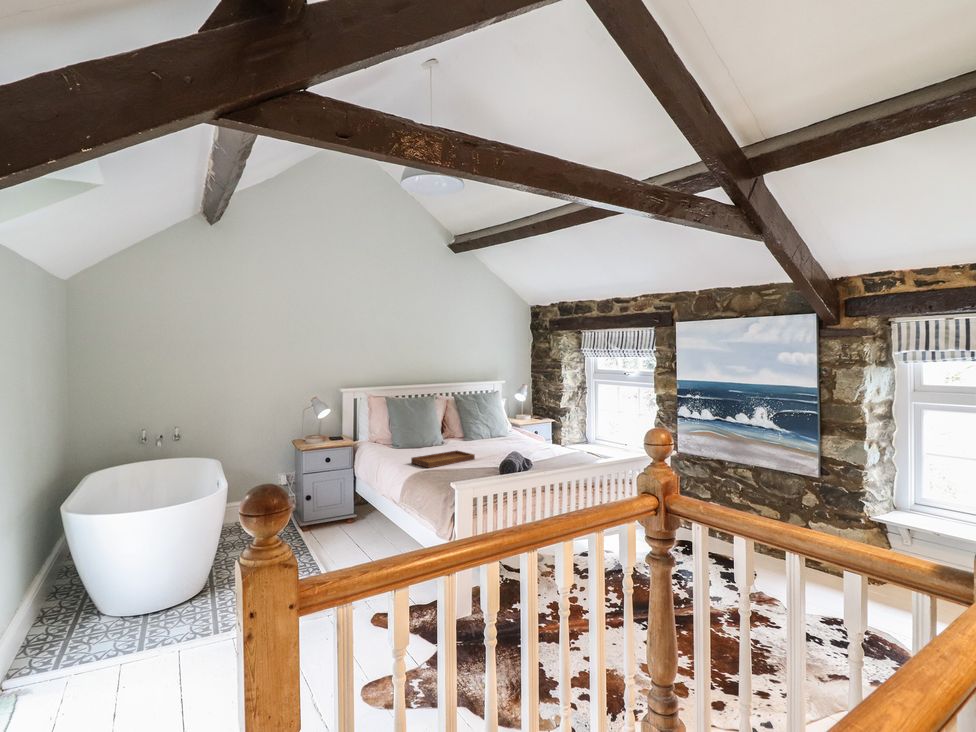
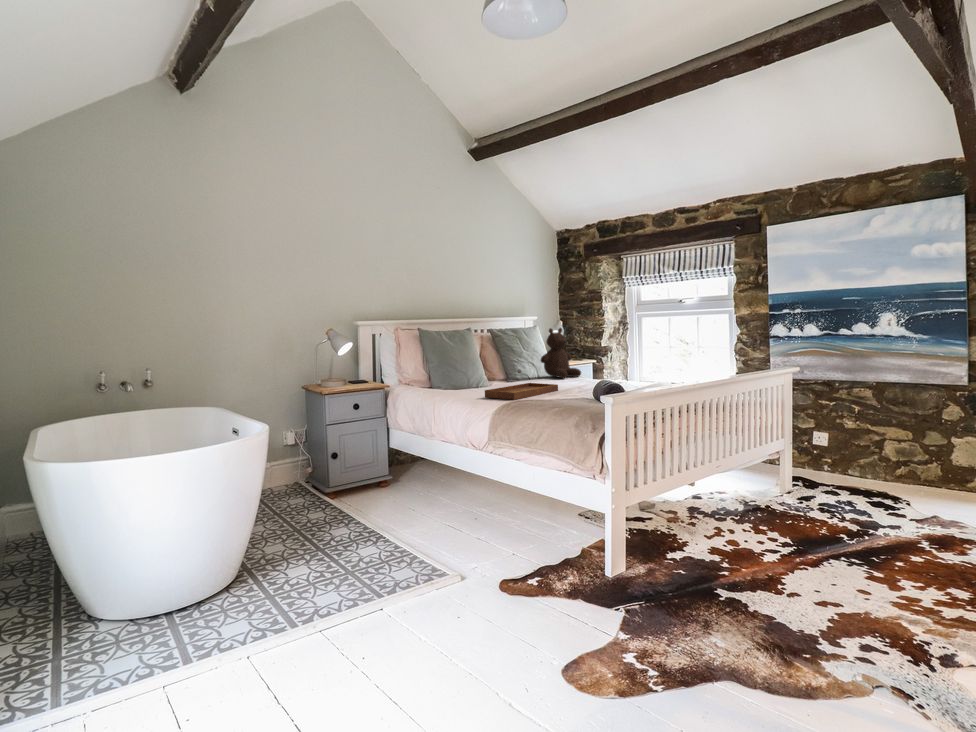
teddy bear: none [483,400,517,444] -> present [541,328,581,378]

